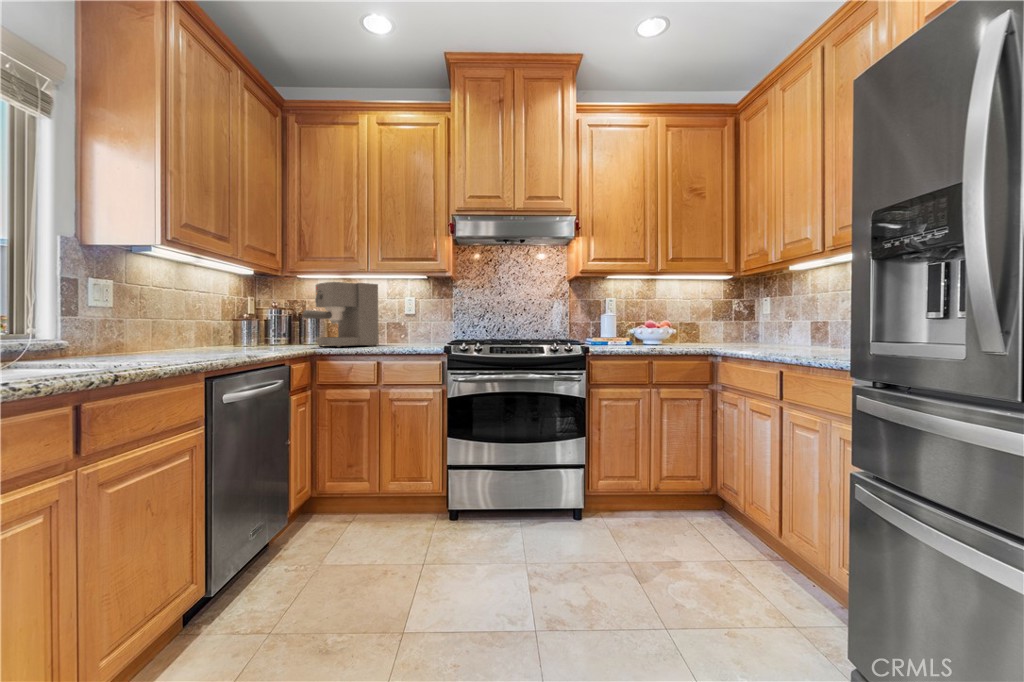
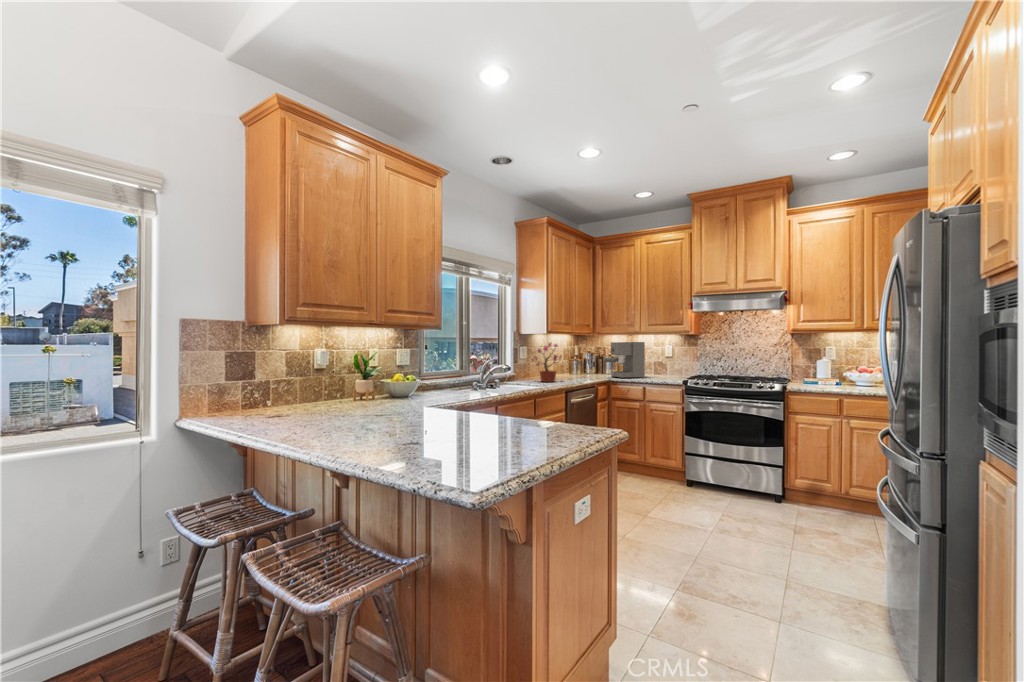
potted plant: none [112,267,208,360] -> present [532,343,562,382]

